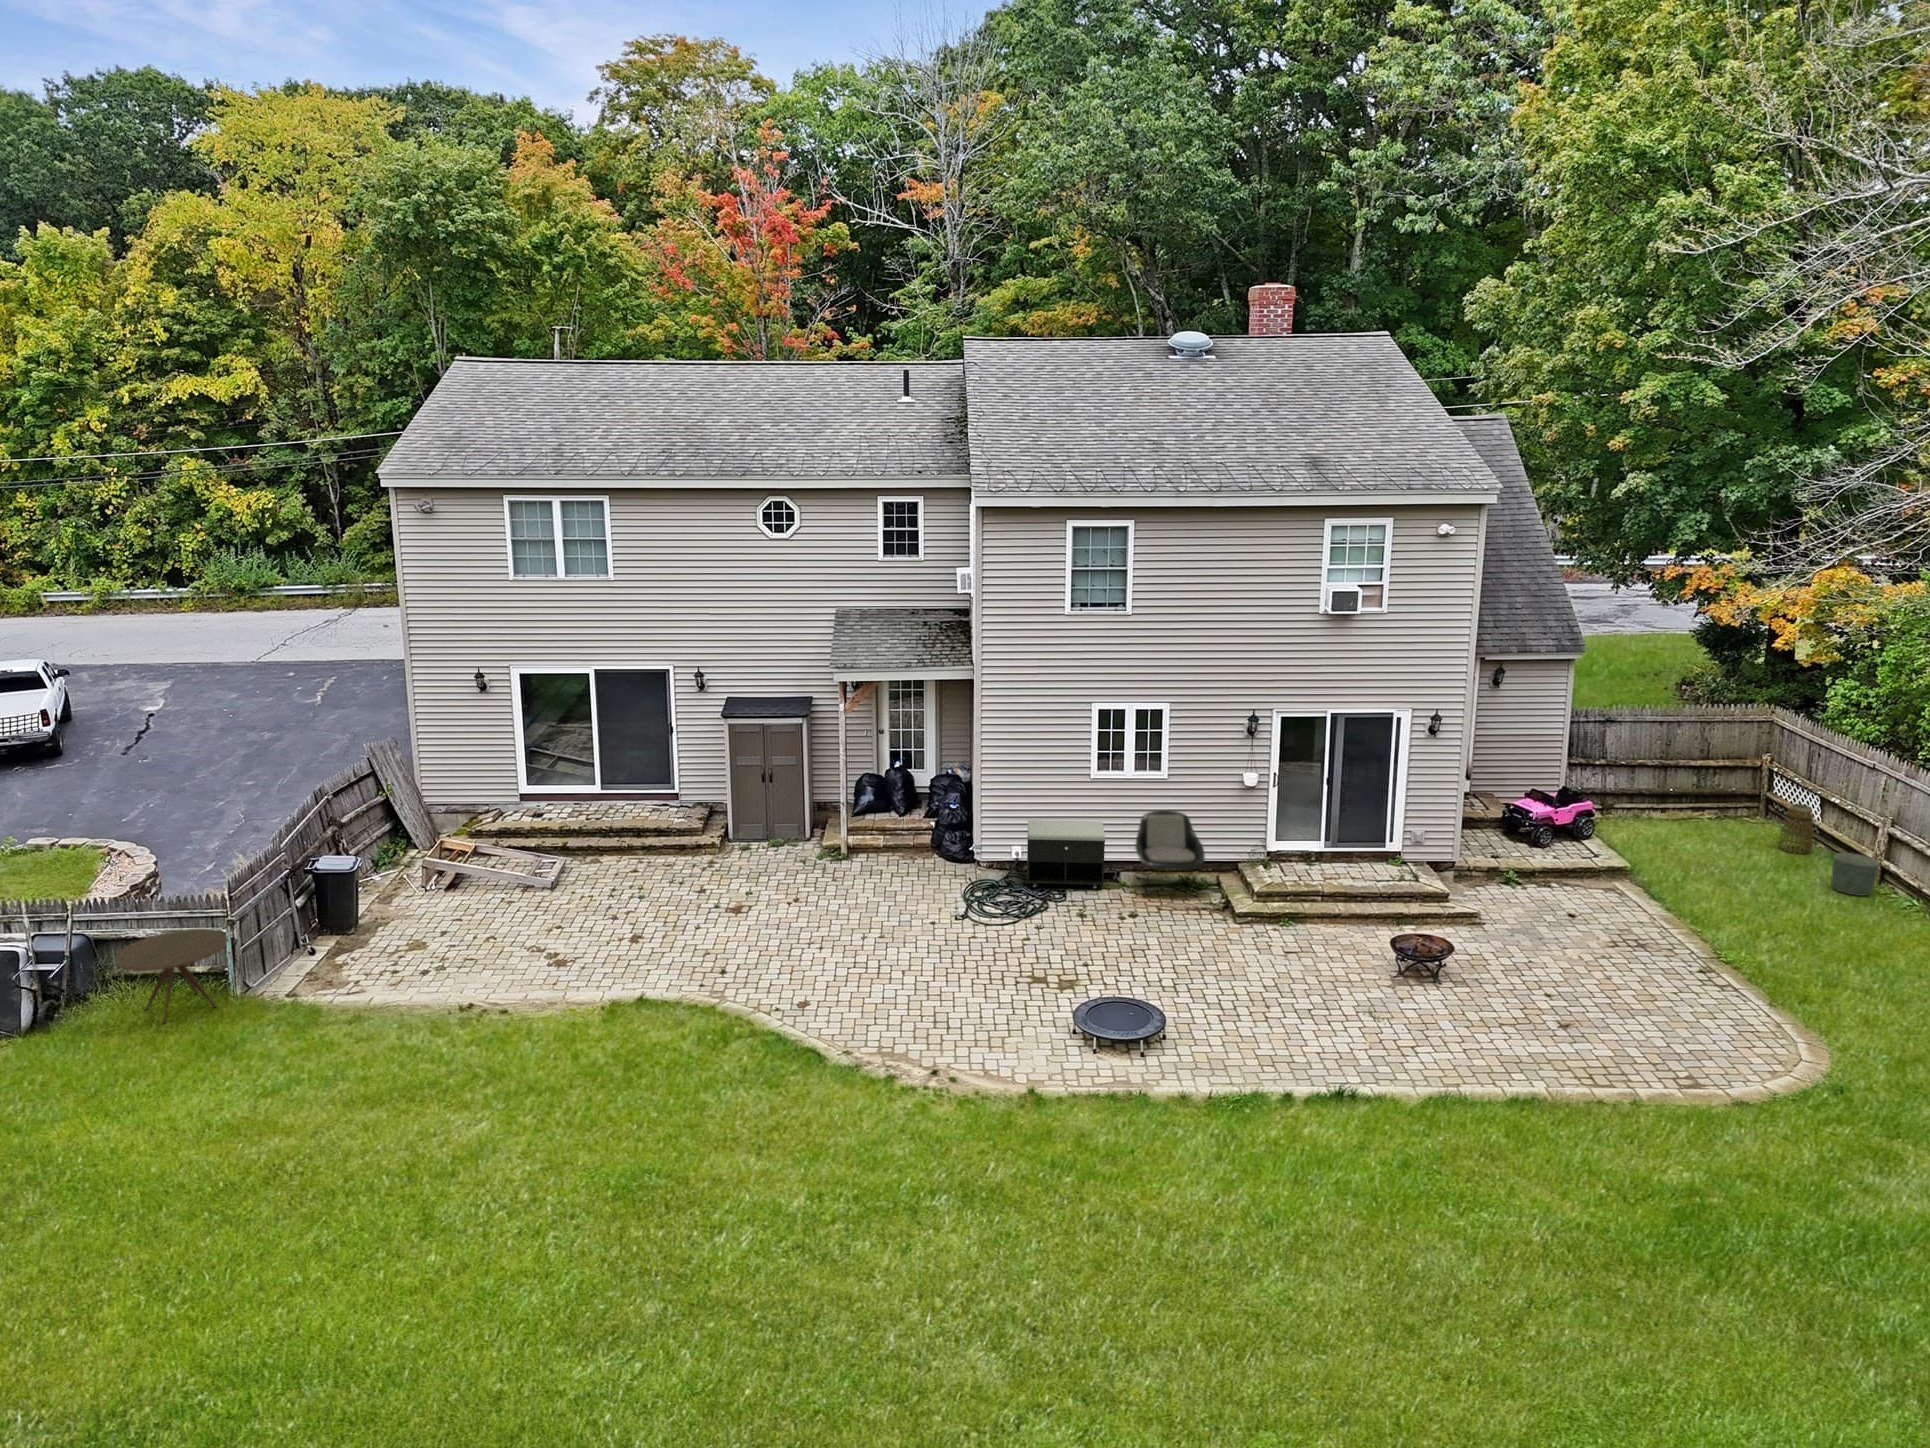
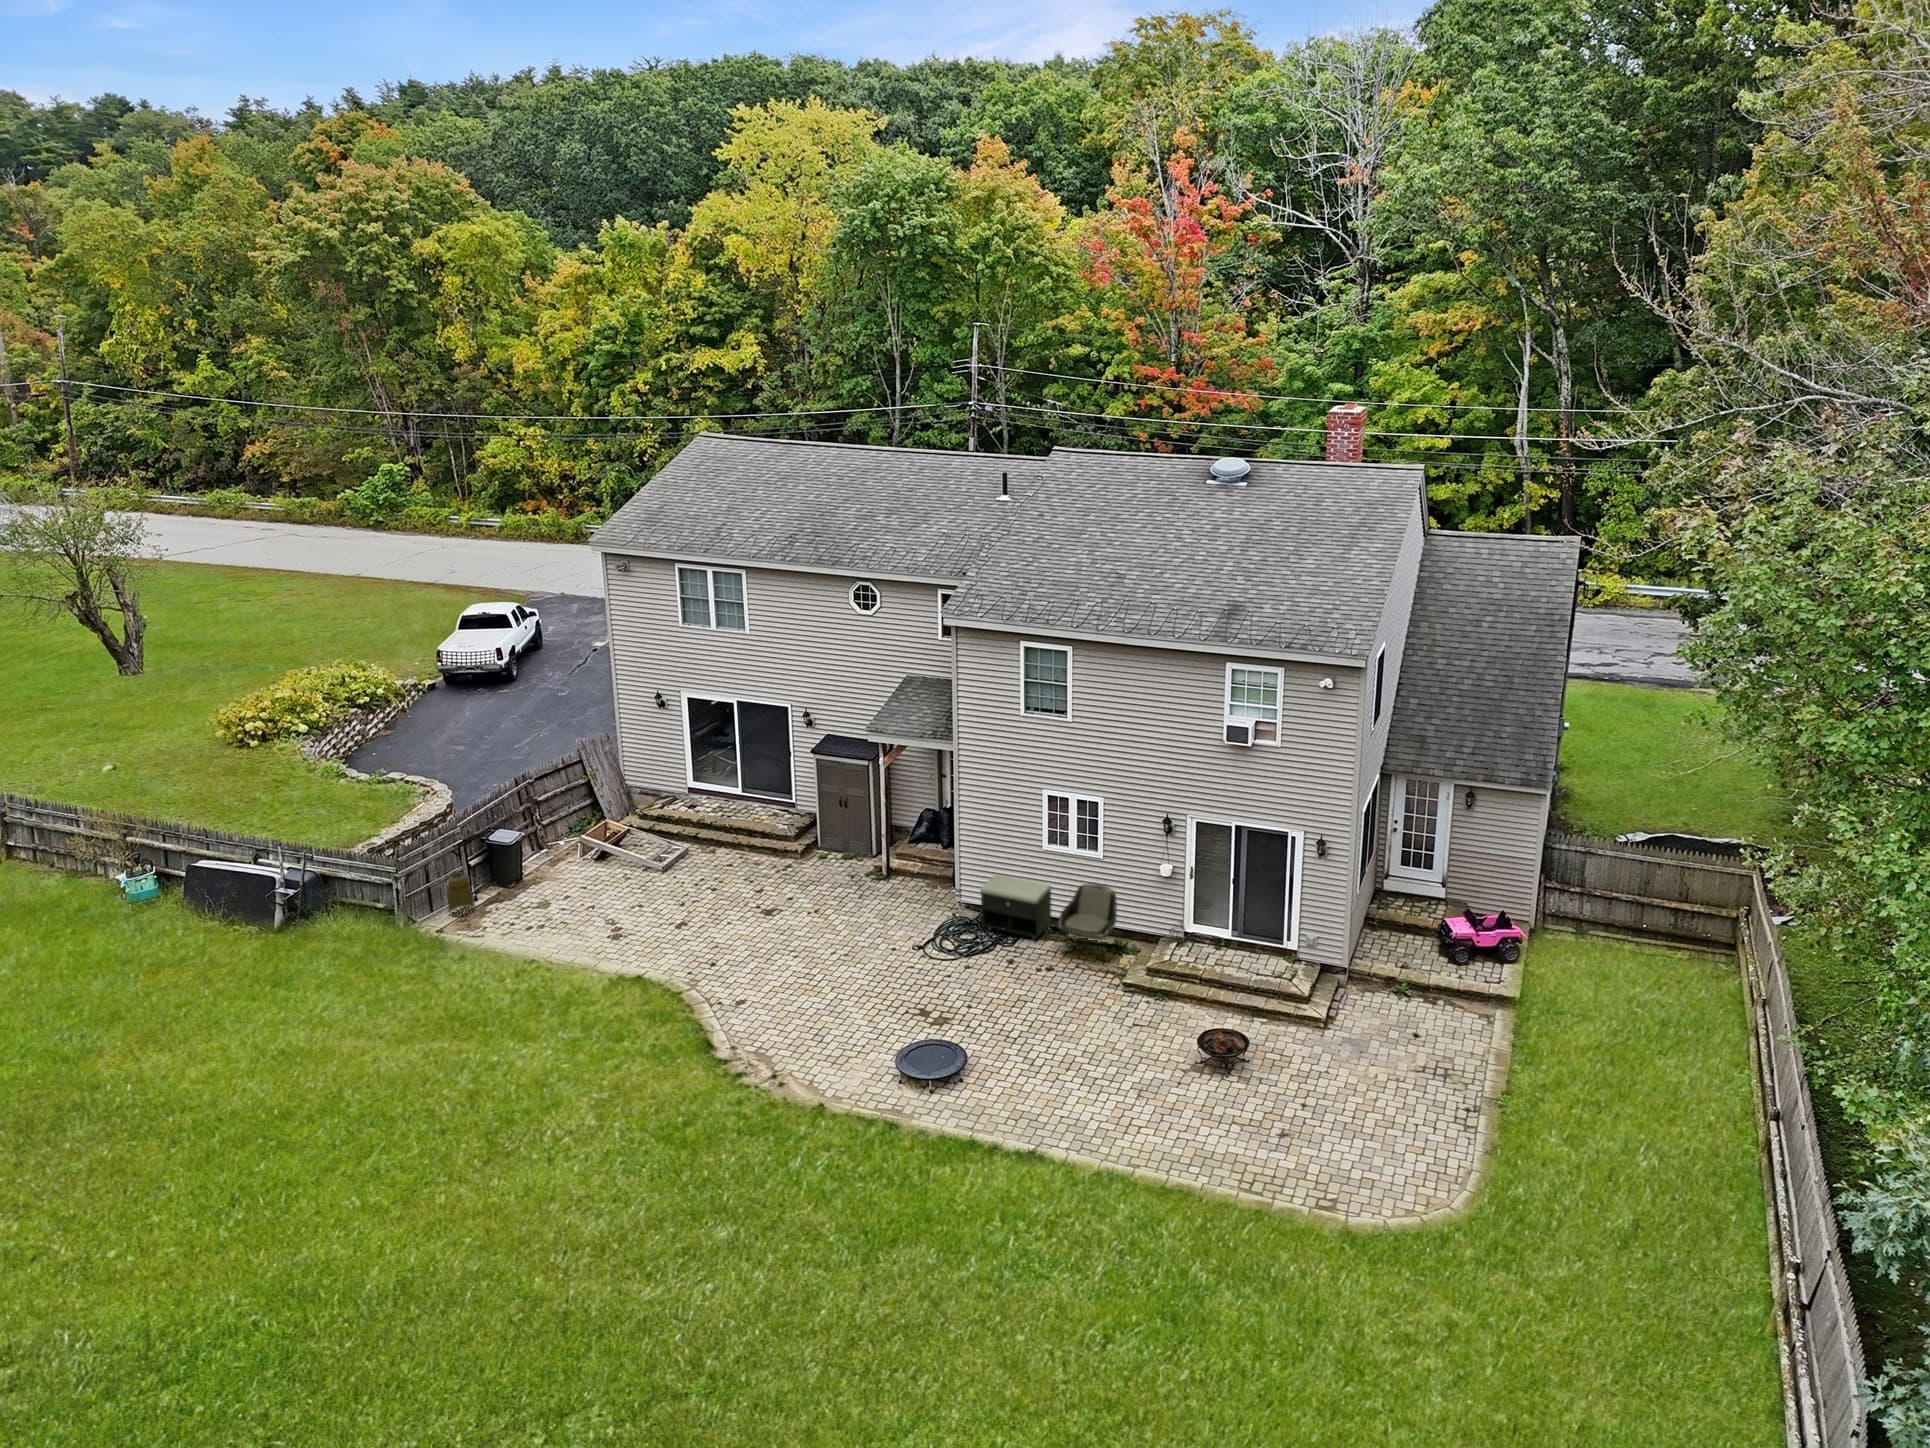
basket: present [1778,804,1814,854] -> present [448,872,475,917]
planter: present [1831,853,1879,896] -> none [1707,1031,1751,1077]
round table: present [116,929,228,1024] -> none [346,877,414,938]

